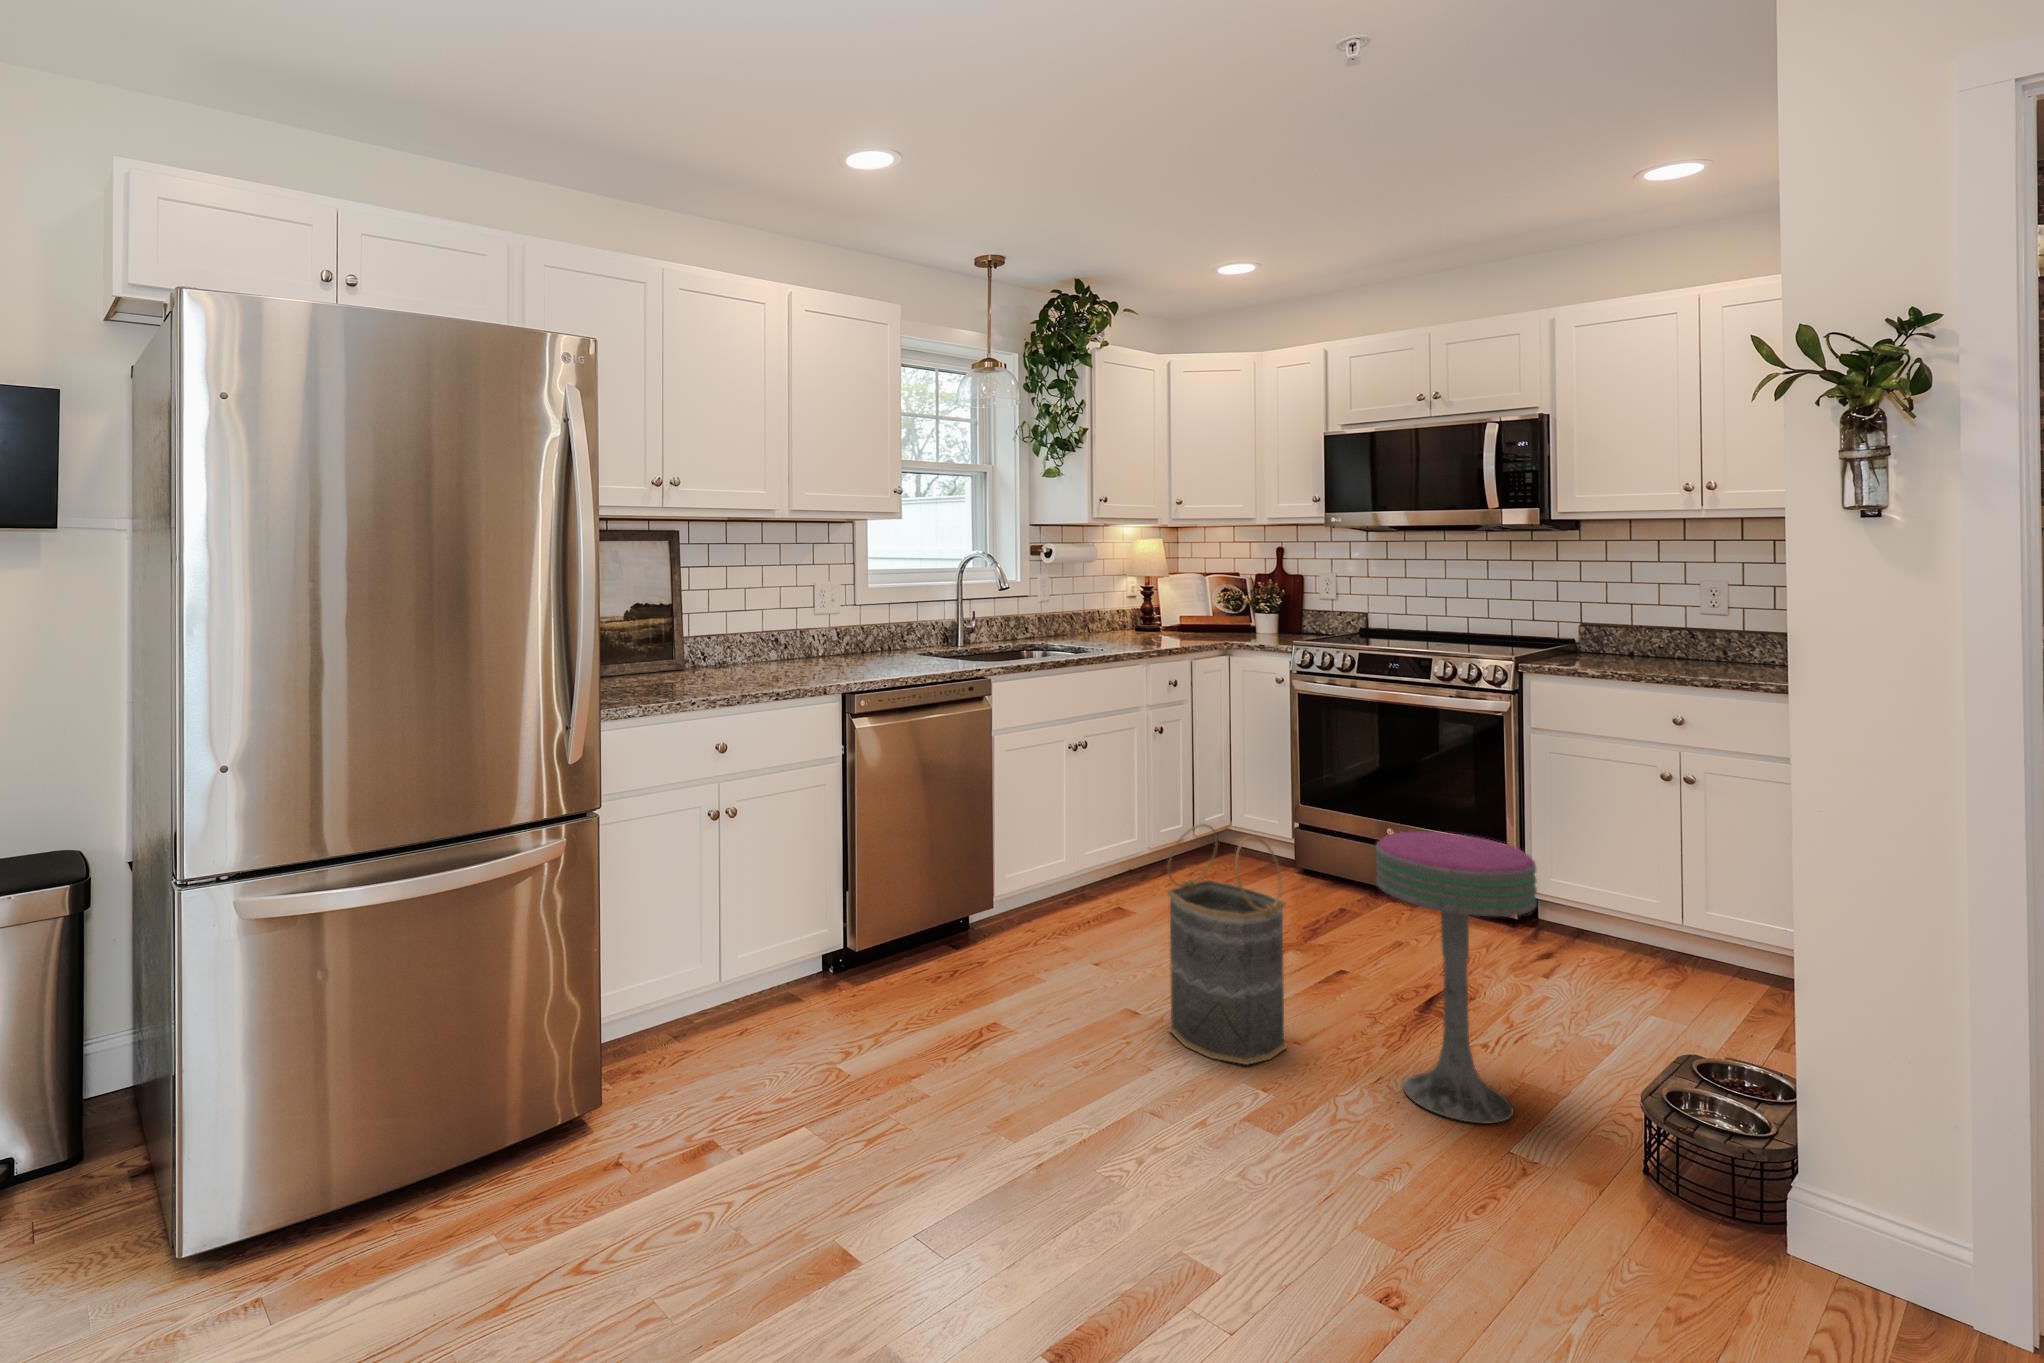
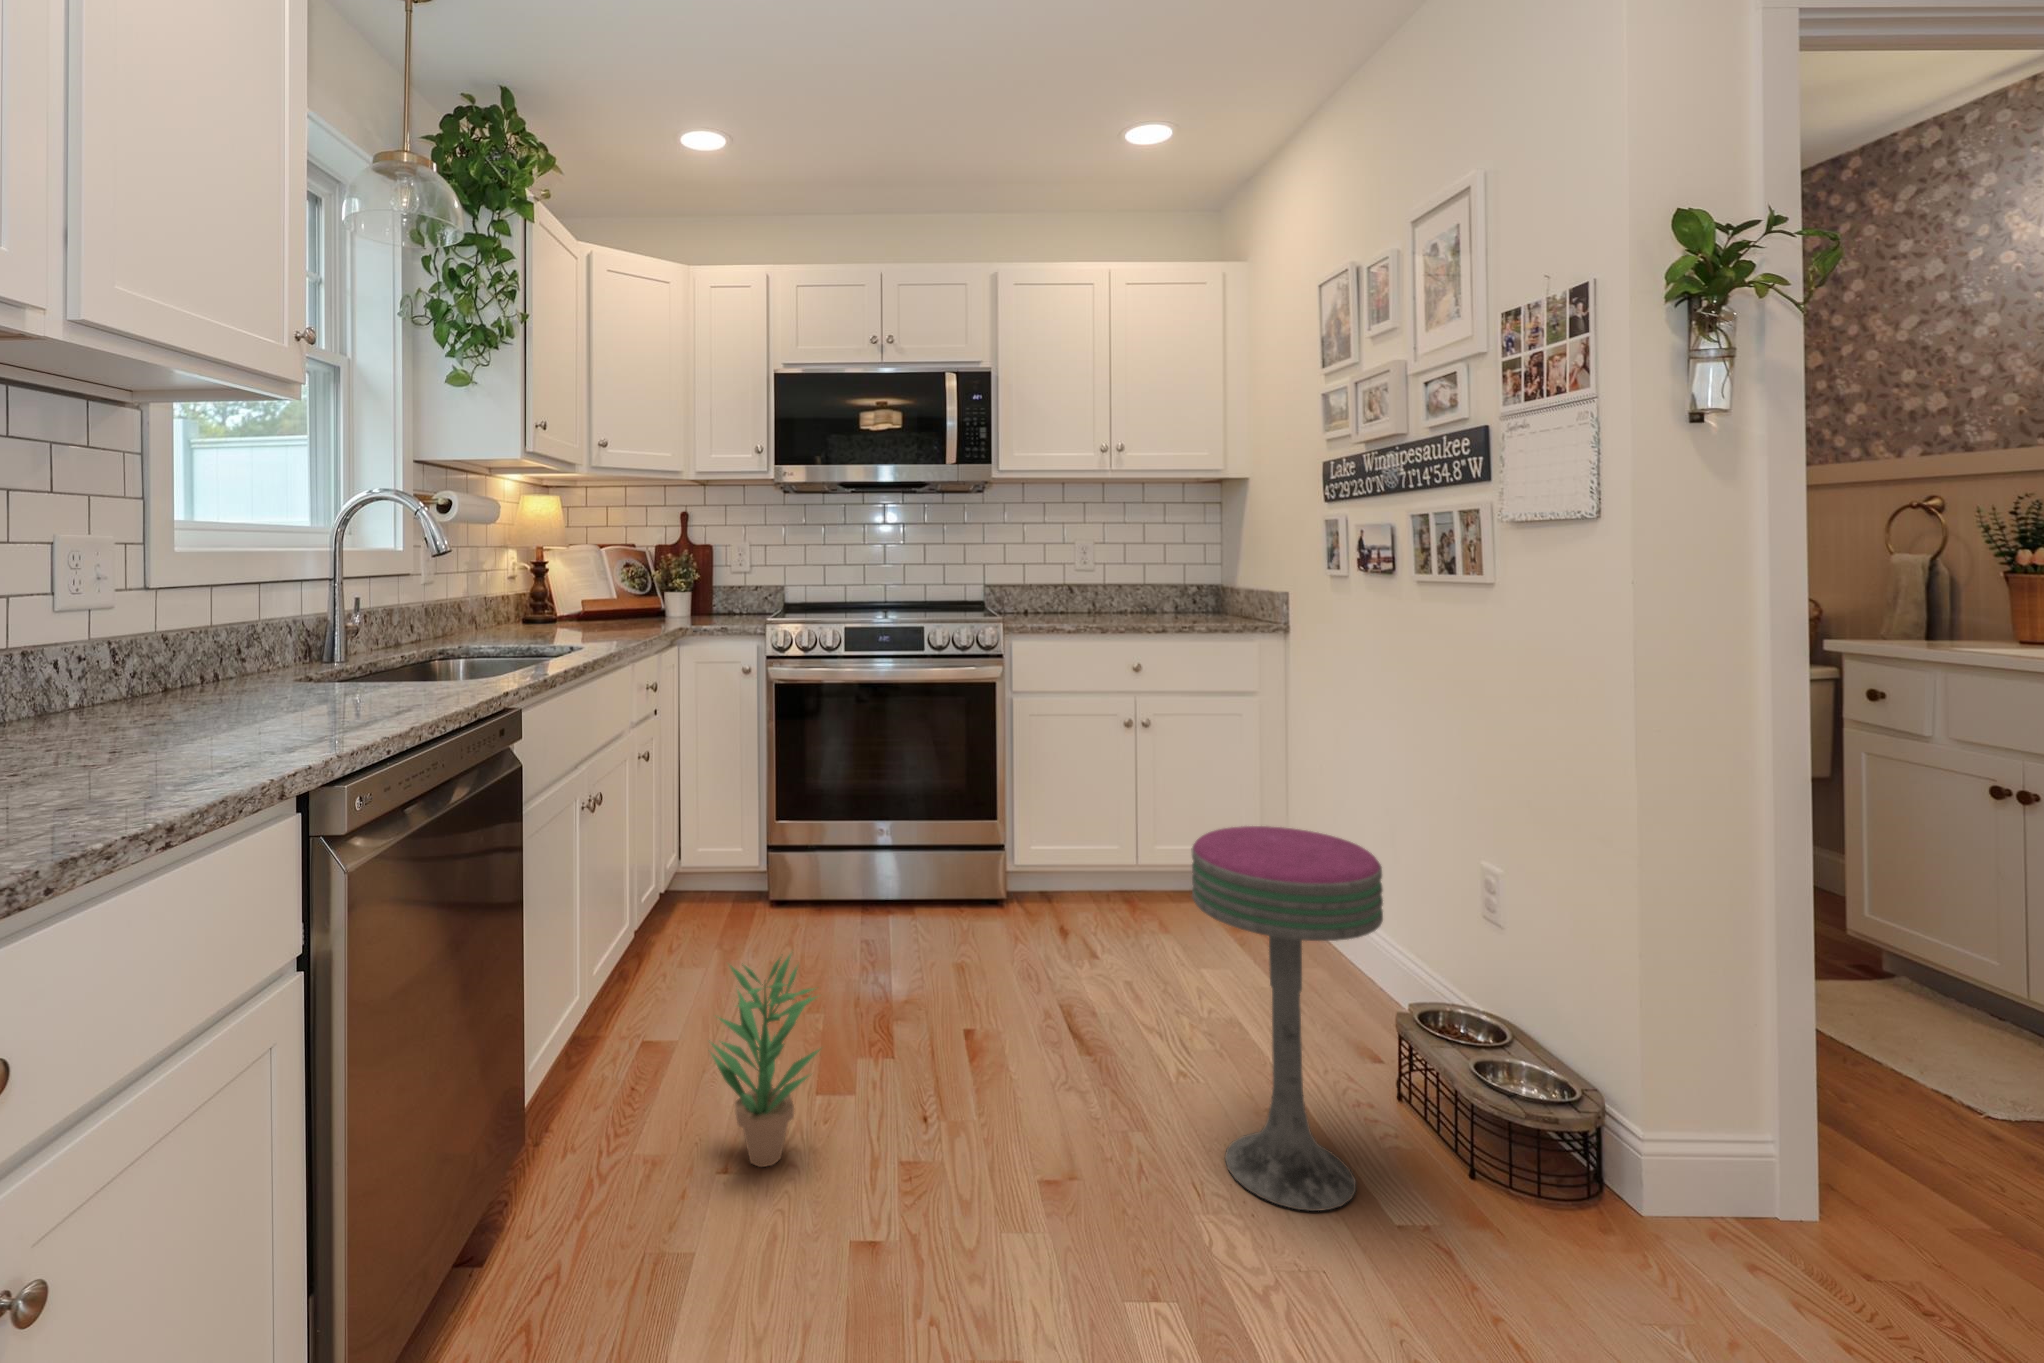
basket: present [1167,824,1287,1064] -> none [943,892,1106,1276]
potted plant: none [1079,843,1150,974] -> present [711,954,819,1167]

